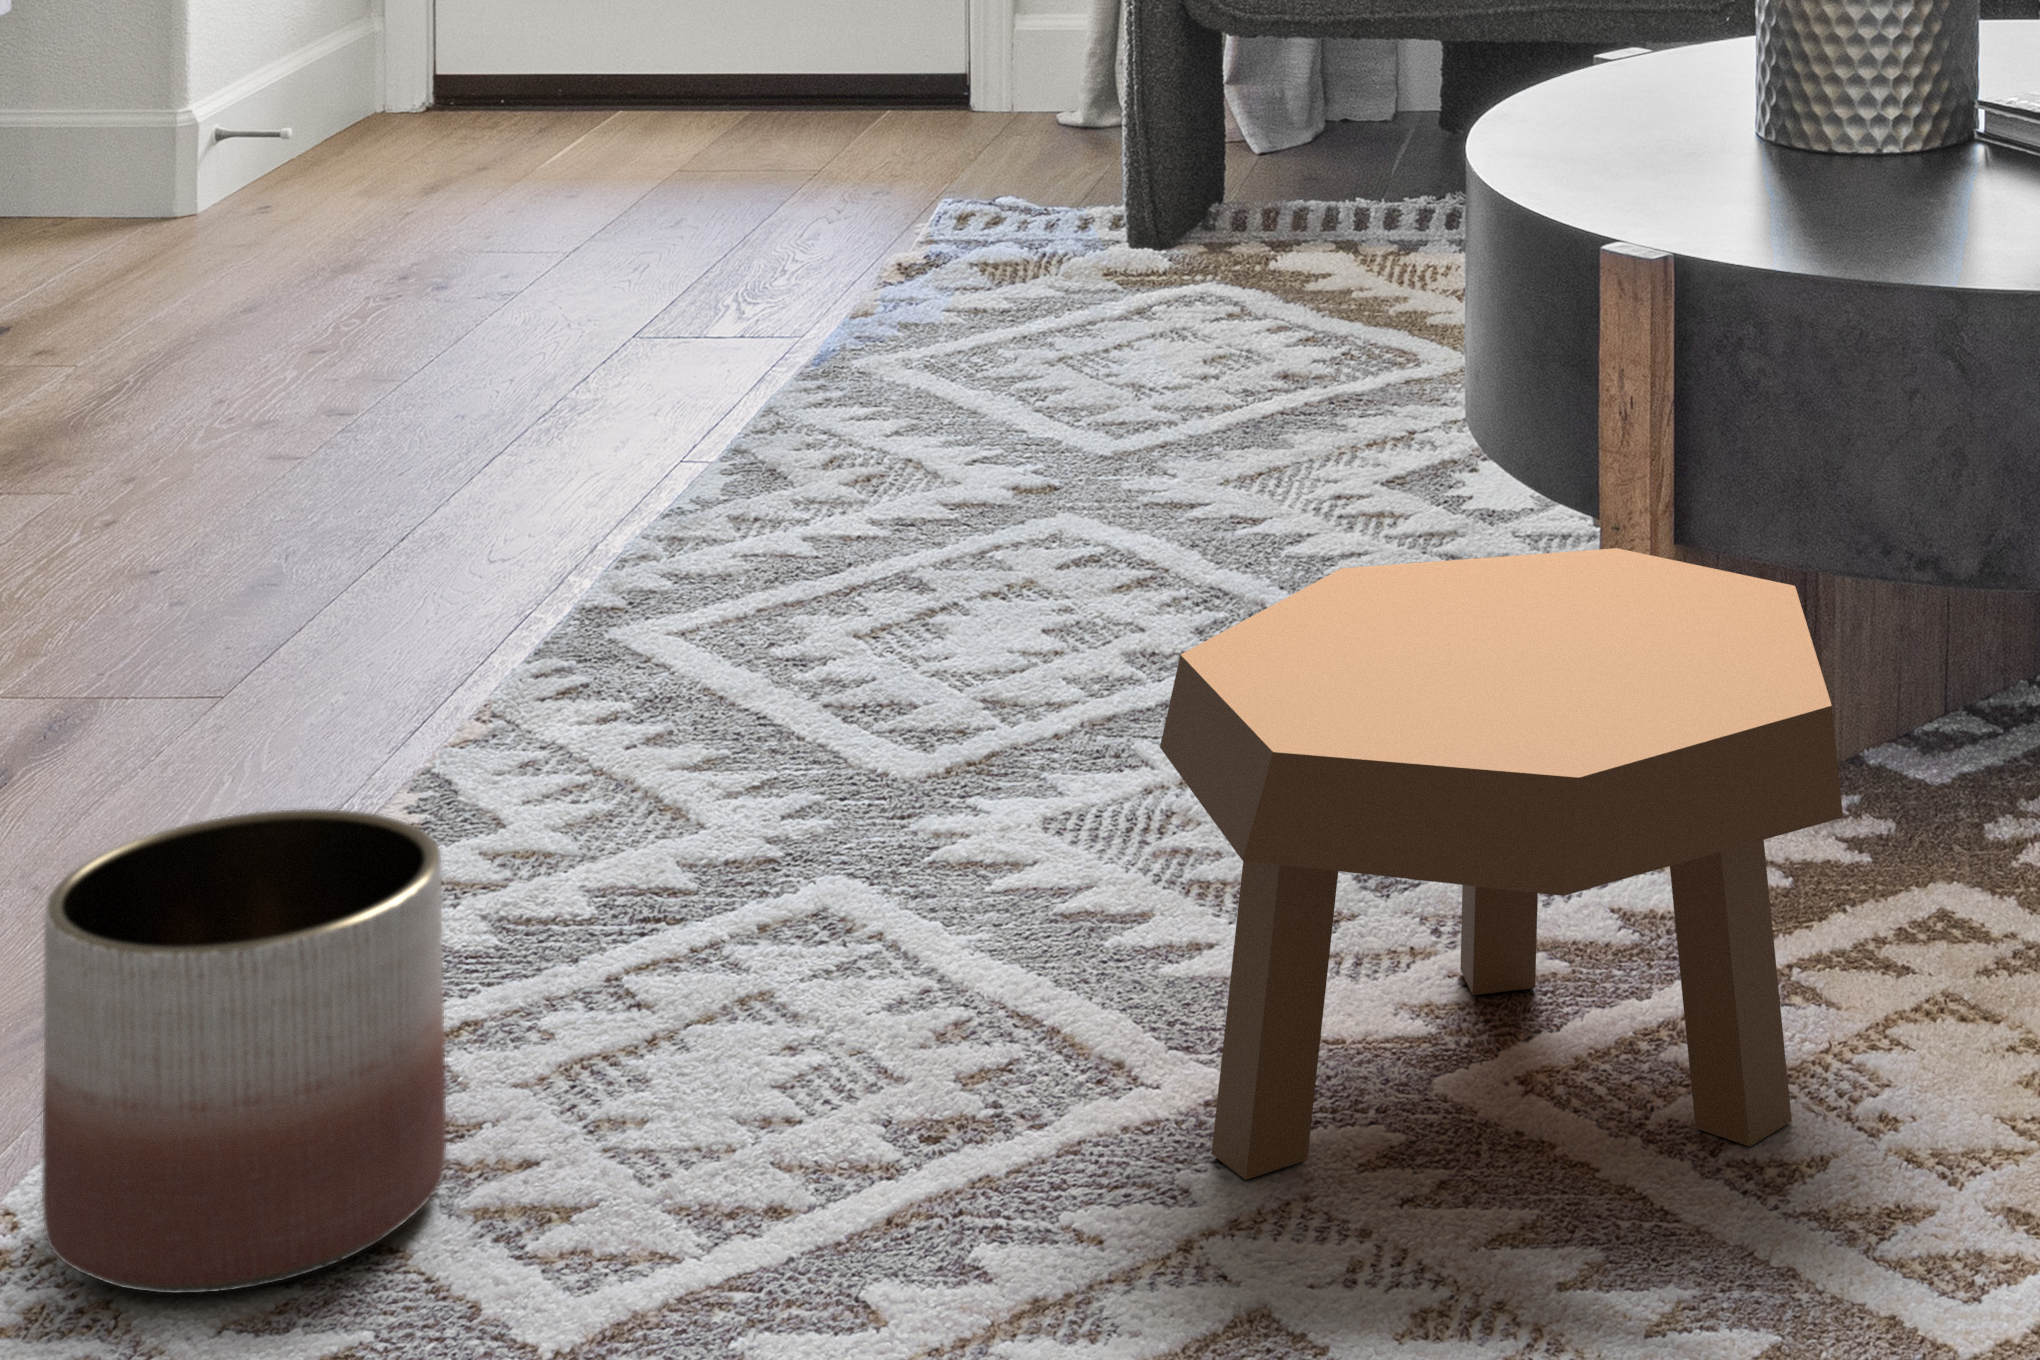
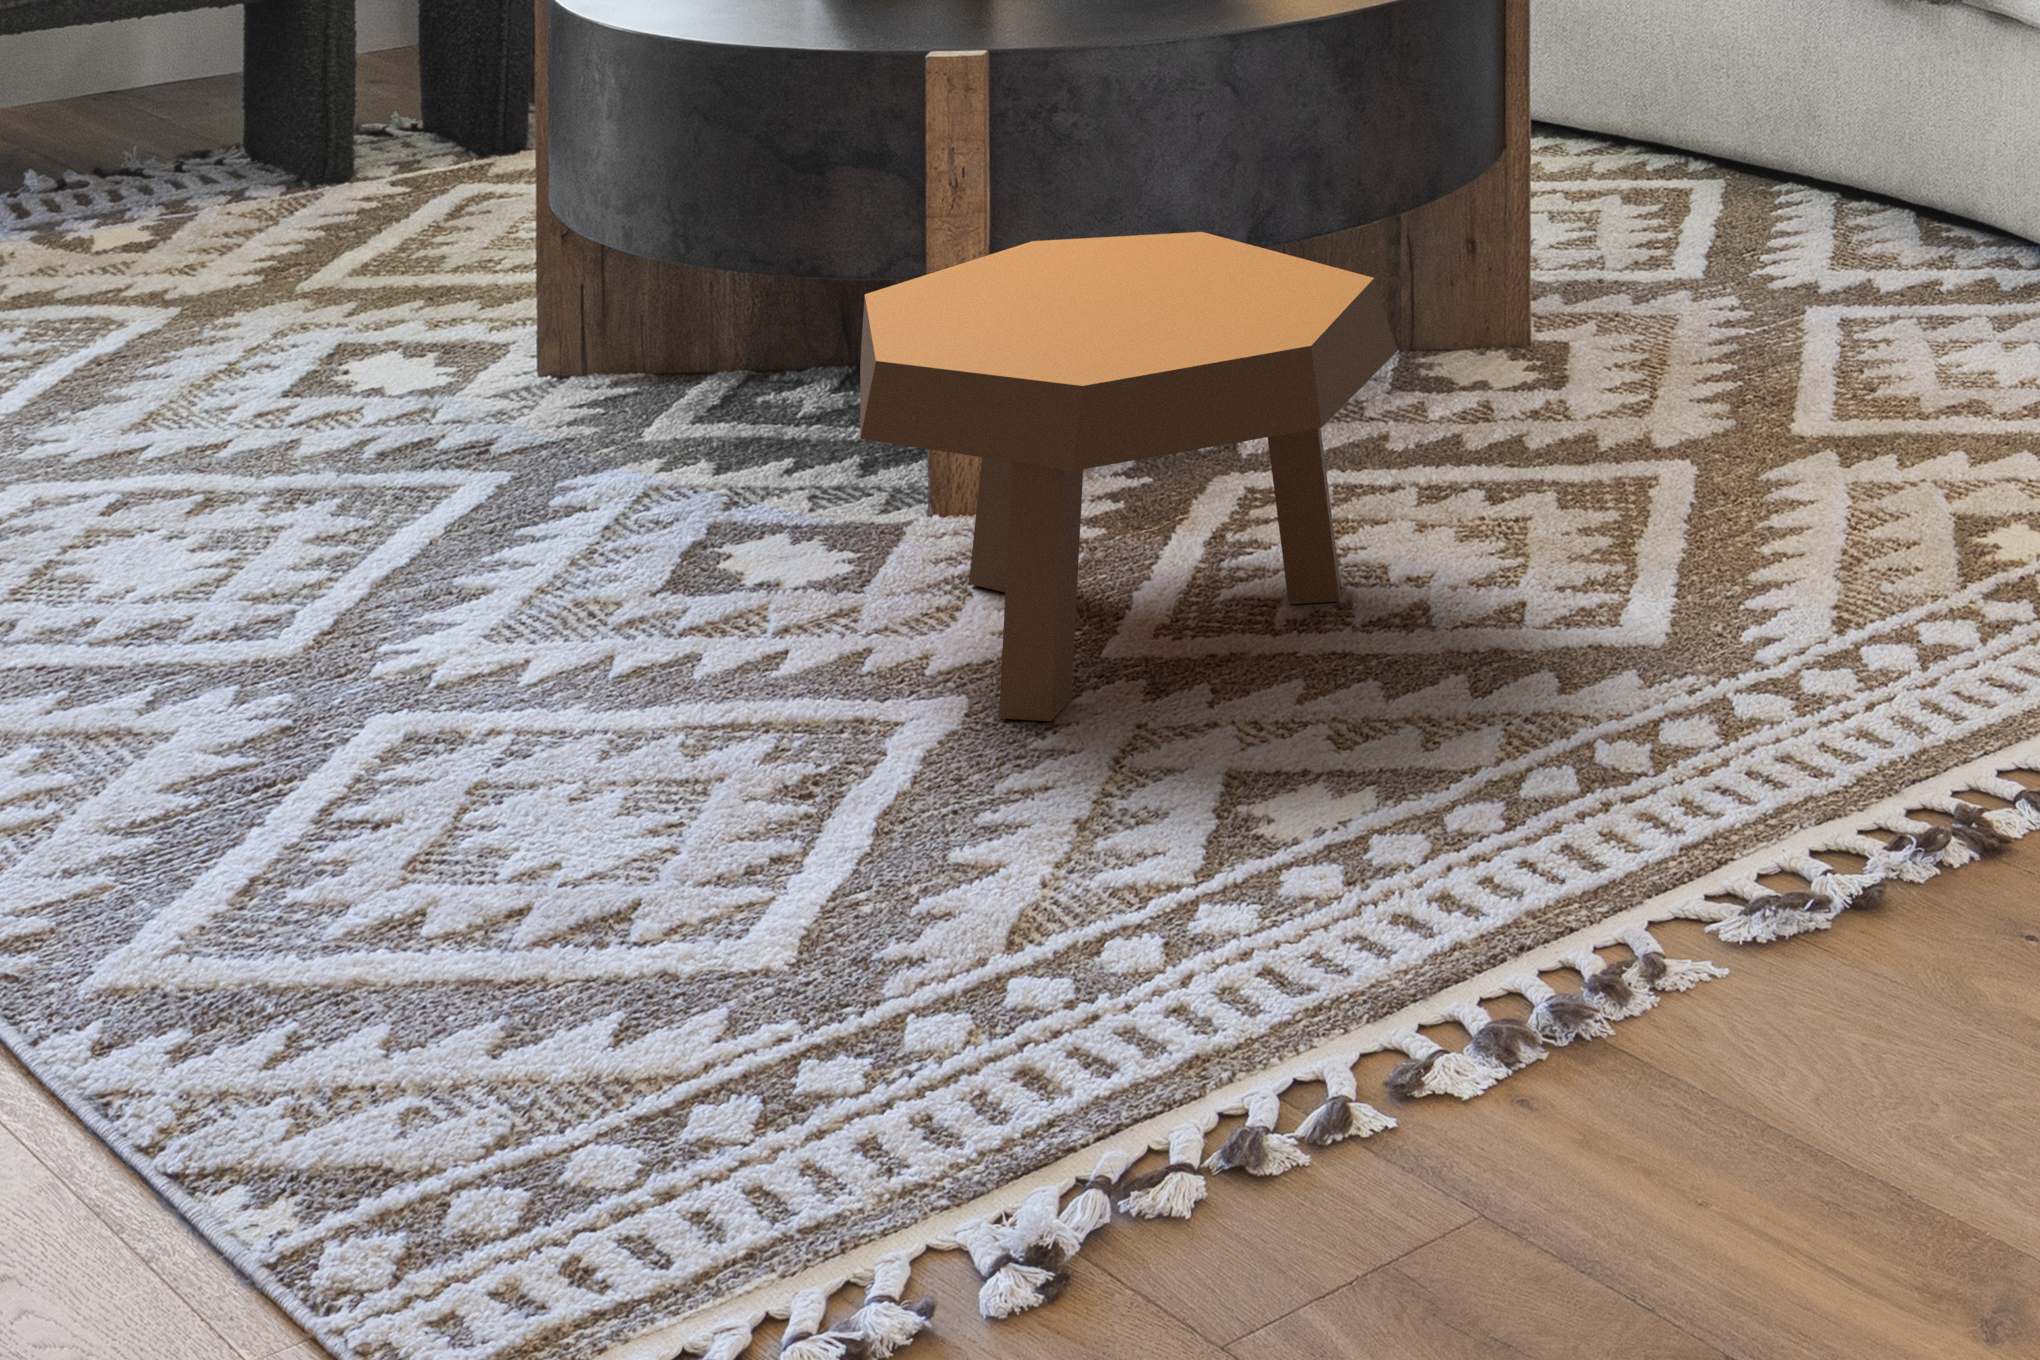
planter: present [42,809,446,1293] -> none [99,639,474,1080]

